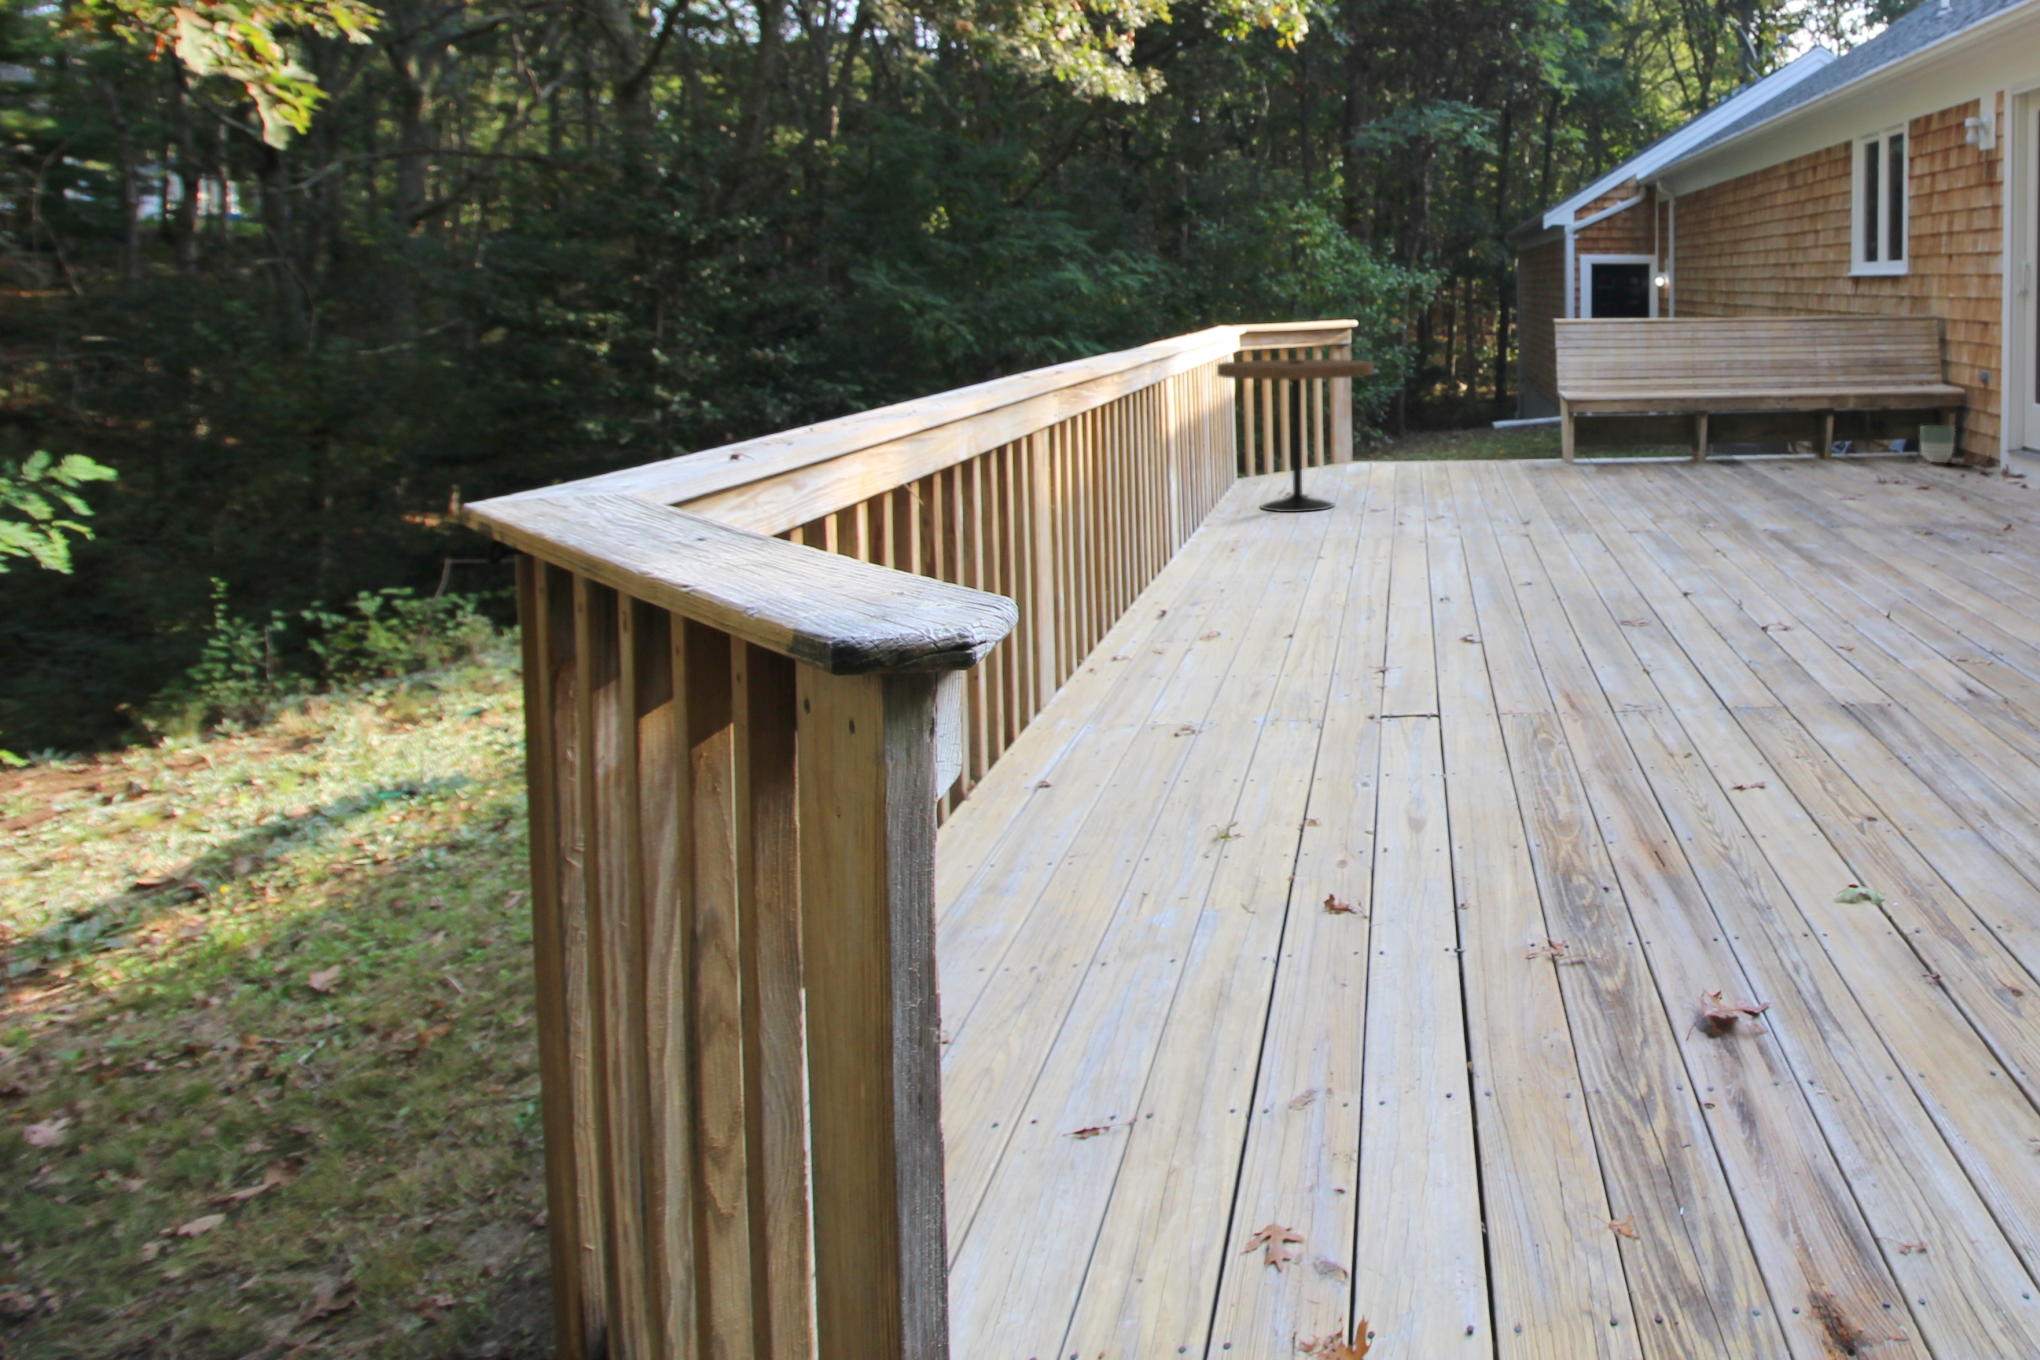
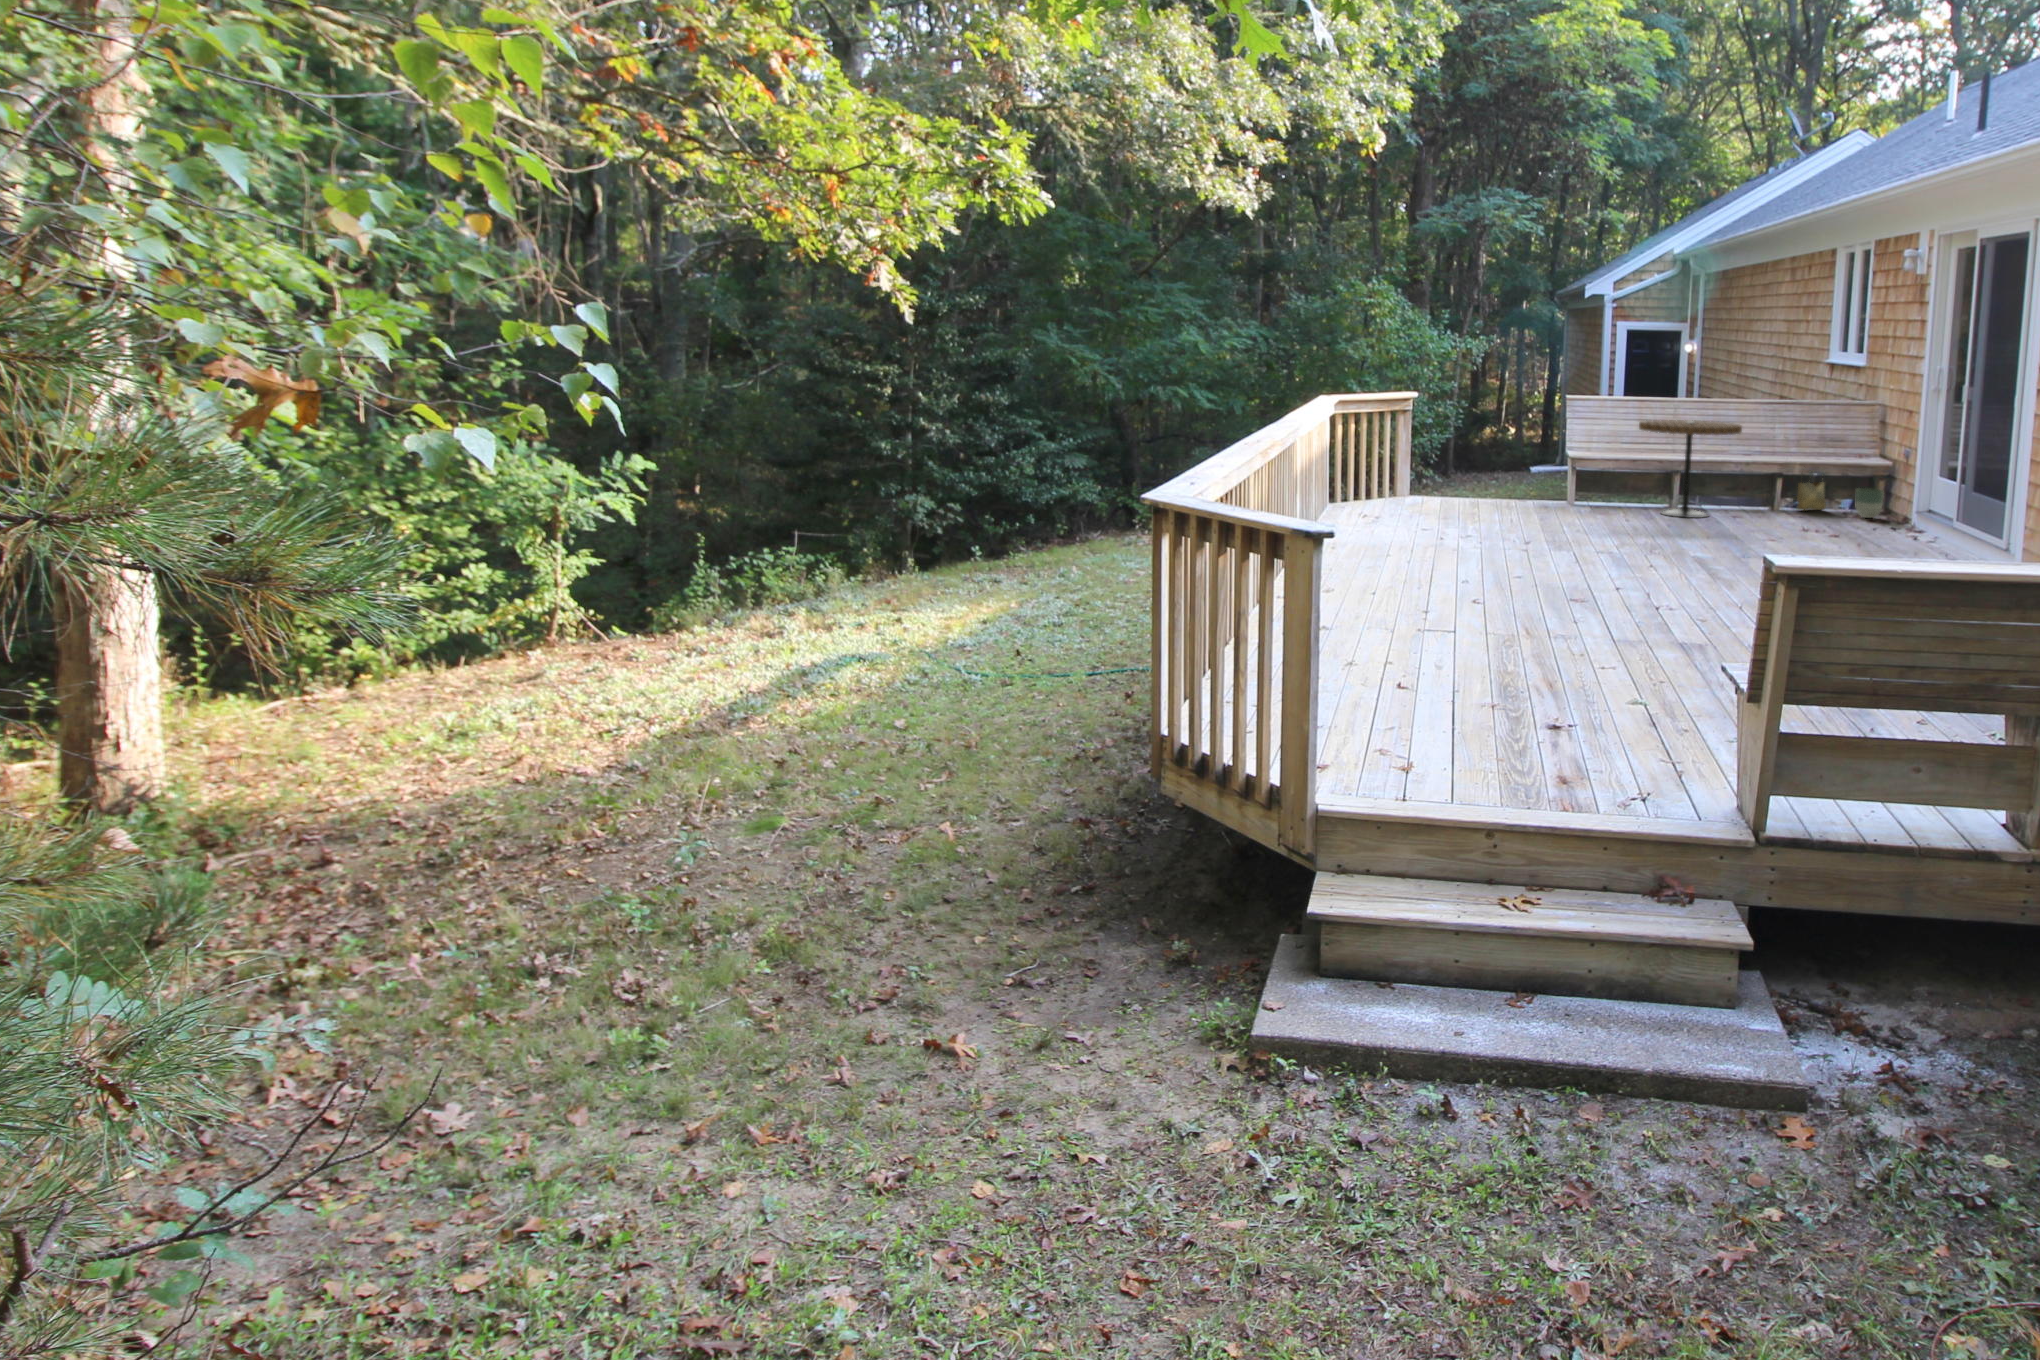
side table: present [1217,359,1374,512] -> present [1639,420,1742,518]
woven basket: none [1846,400,1880,457] -> present [1796,482,1826,511]

